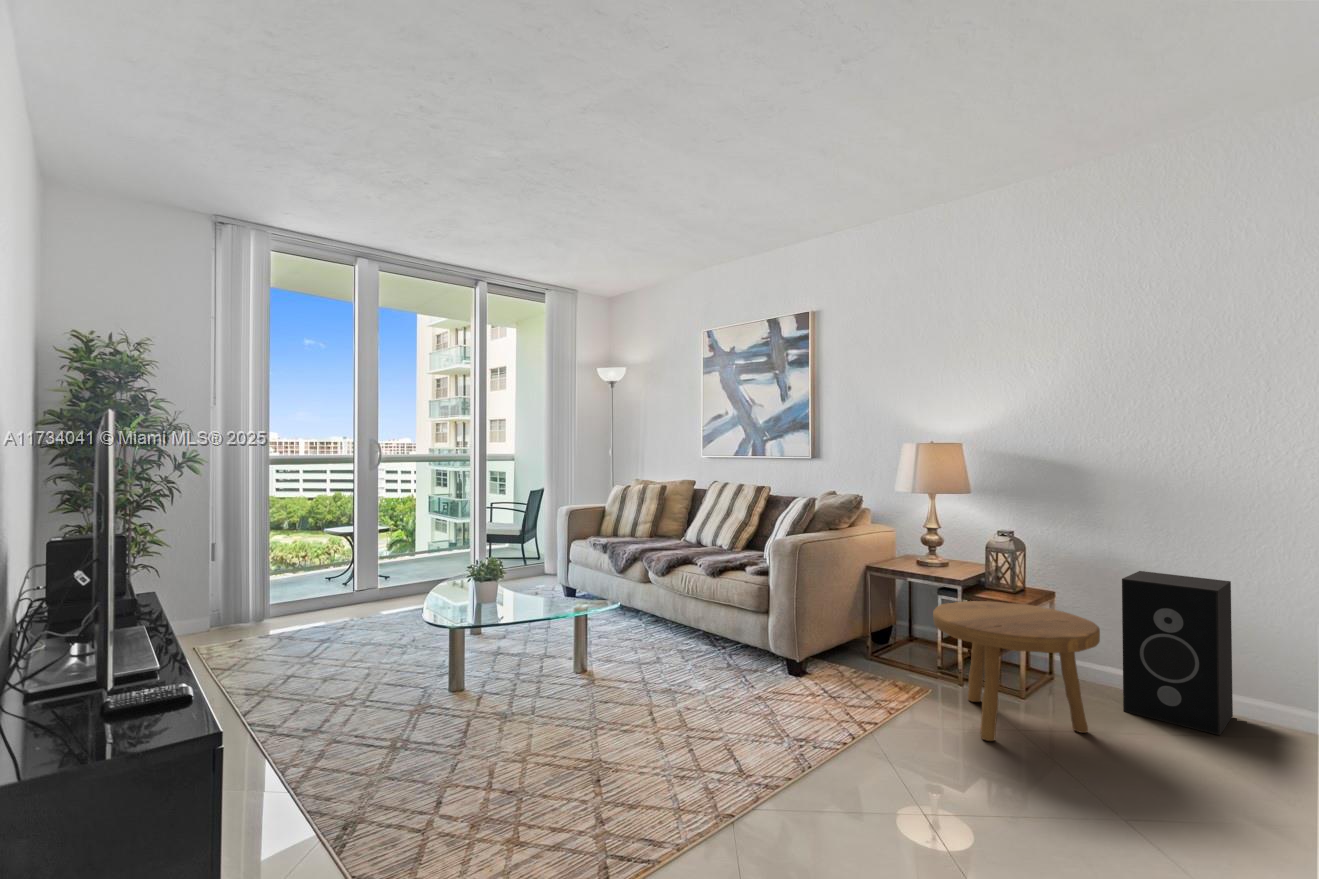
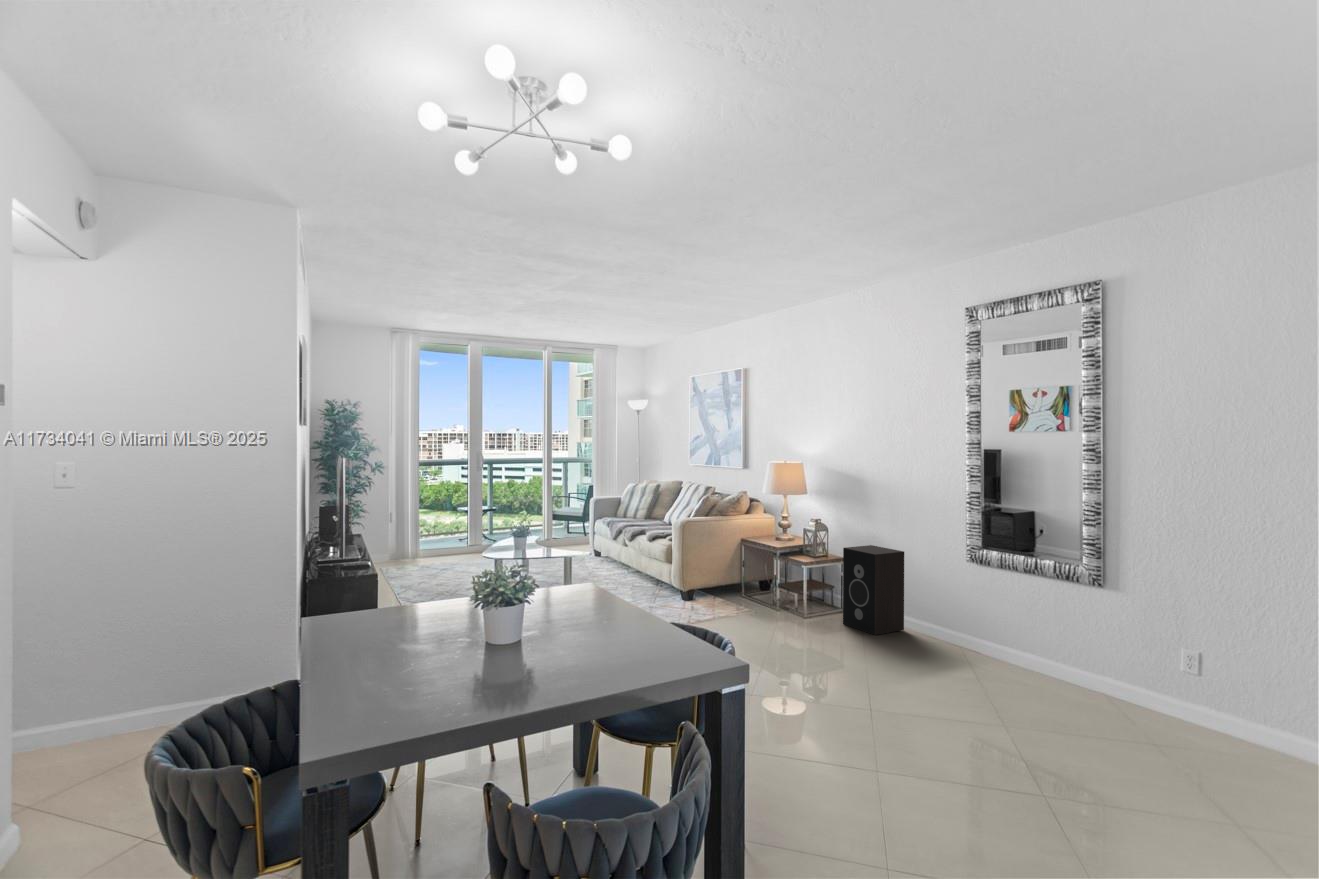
footstool: present [933,601,1100,741] -> none [729,558,810,629]

